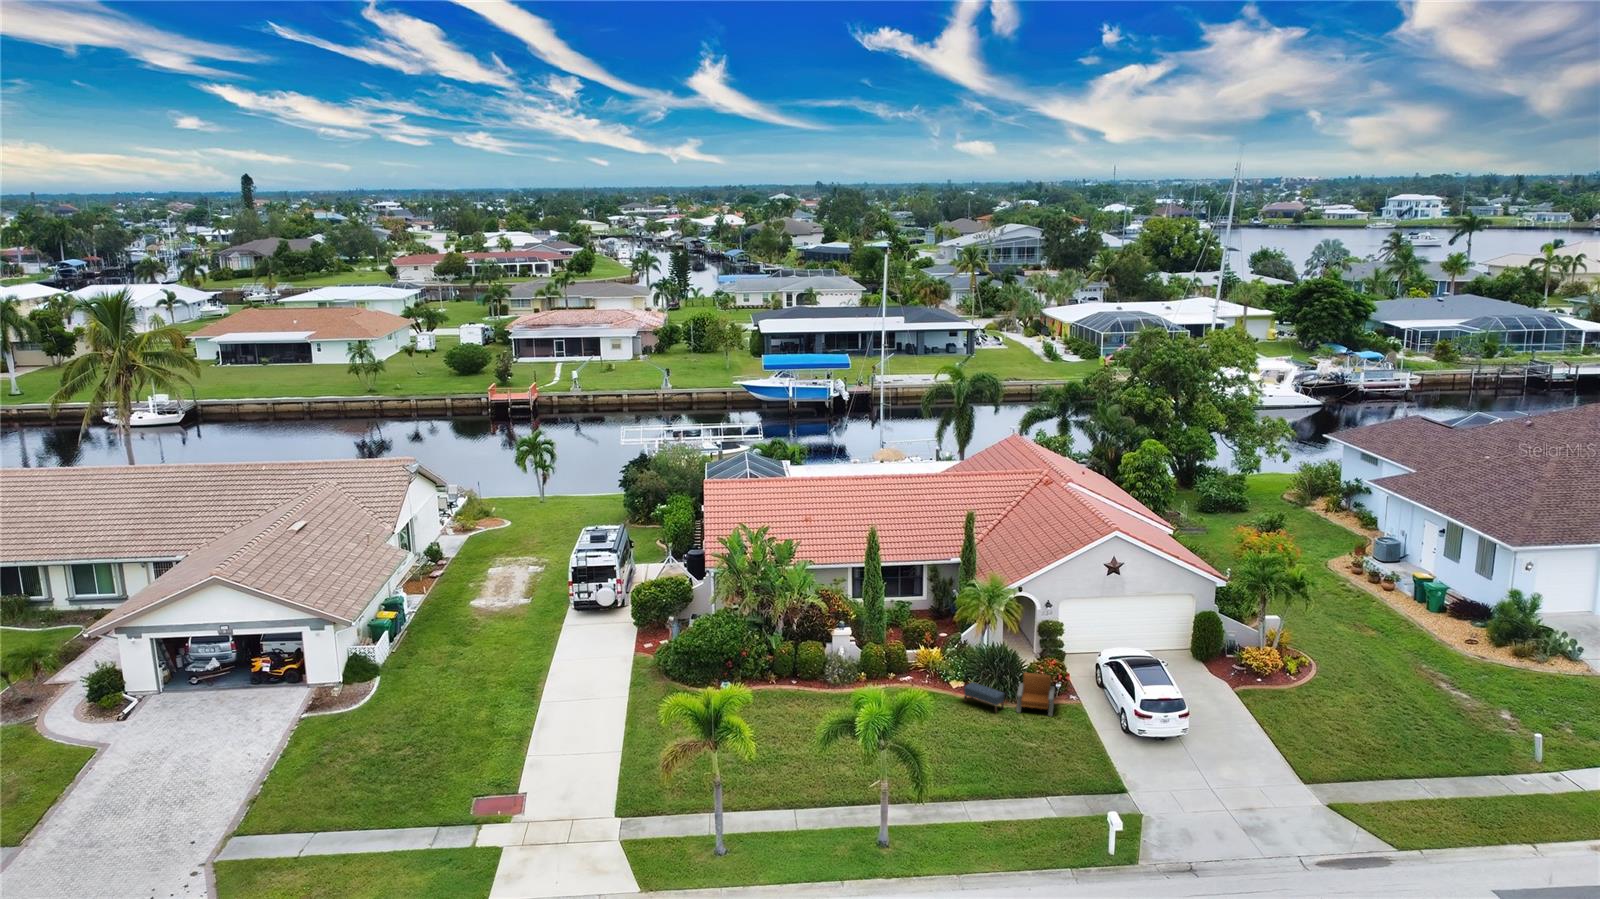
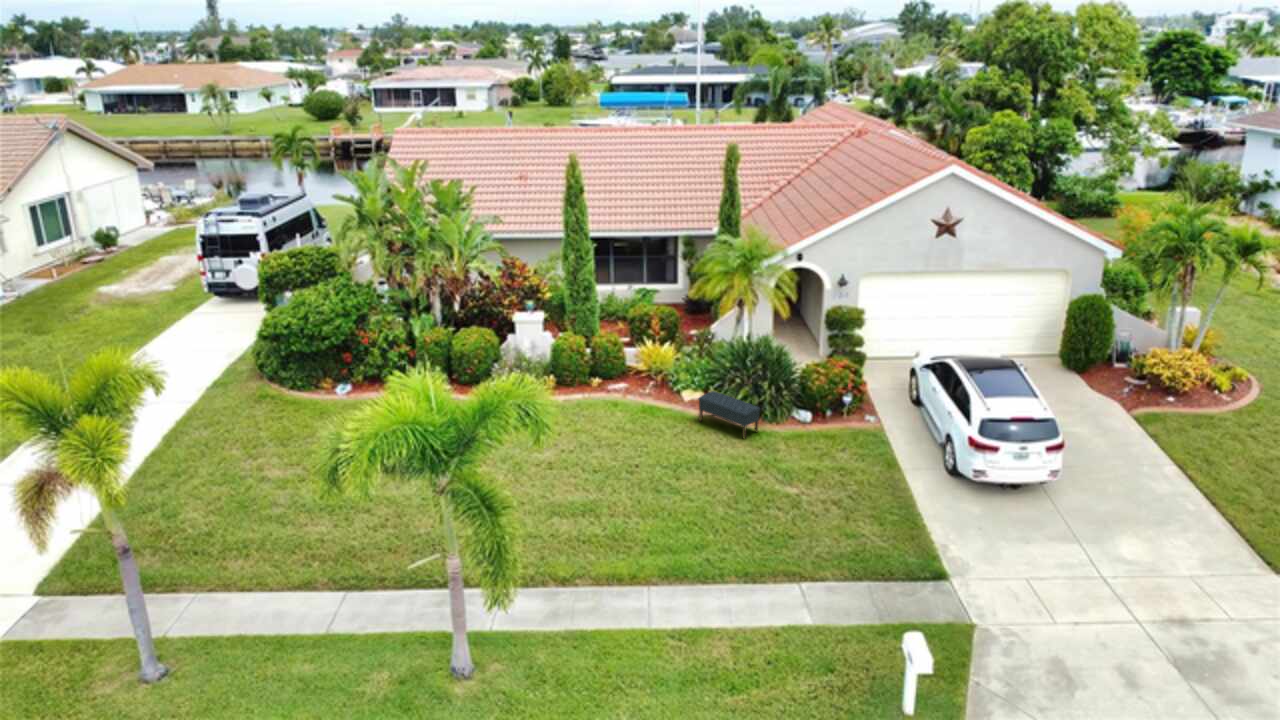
lounge chair: present [1016,672,1055,716] -> none [777,377,842,446]

